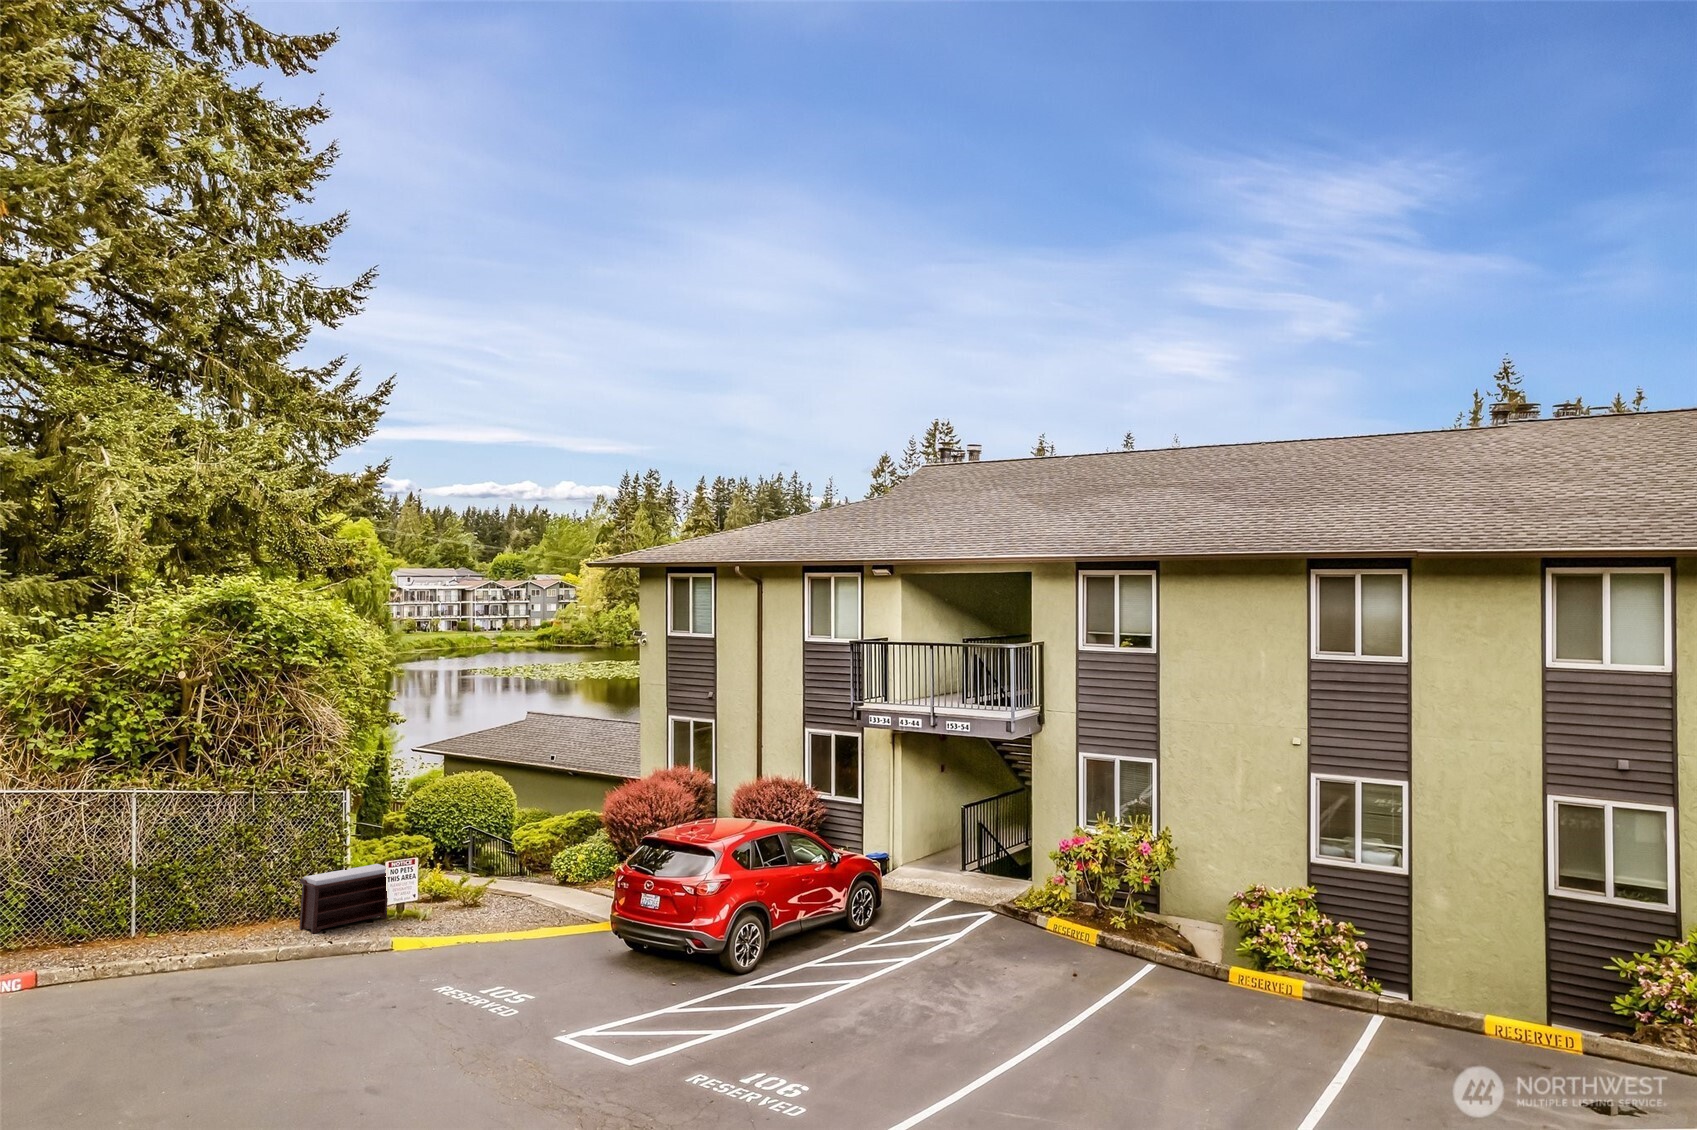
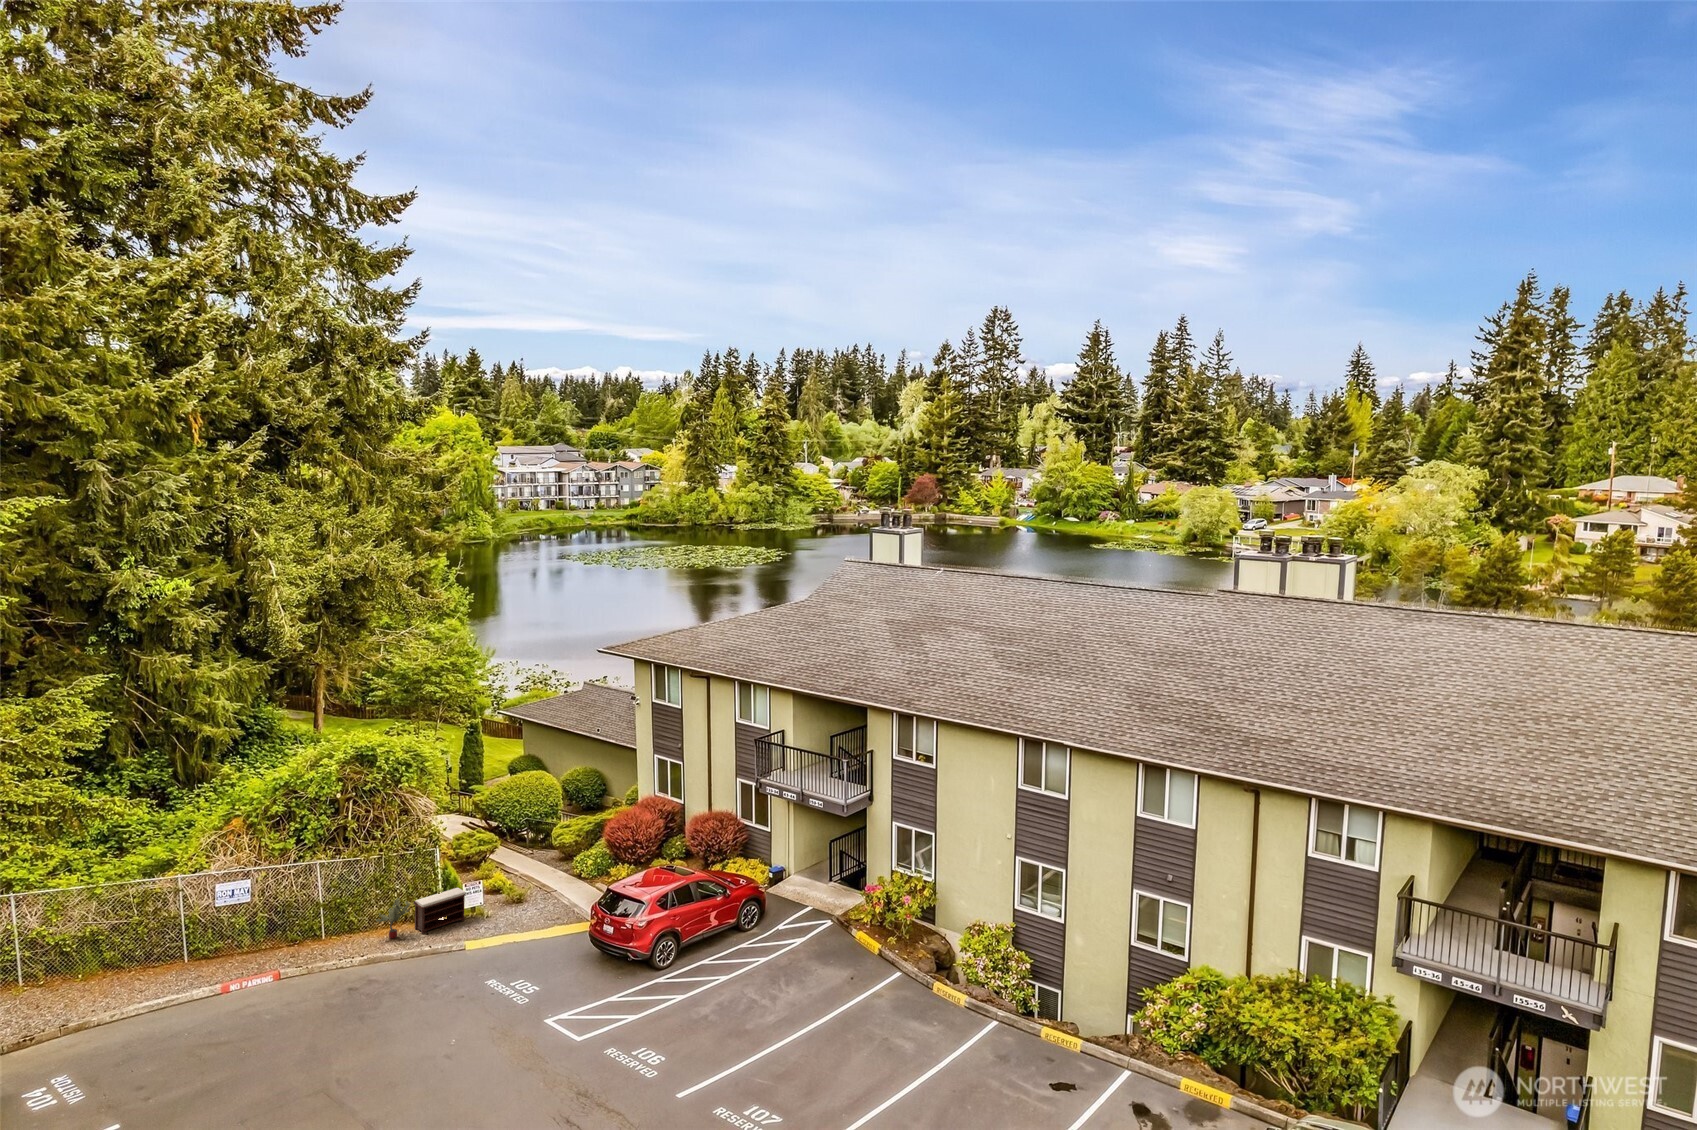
potted tree: none [229,867,295,940] -> present [376,898,410,939]

